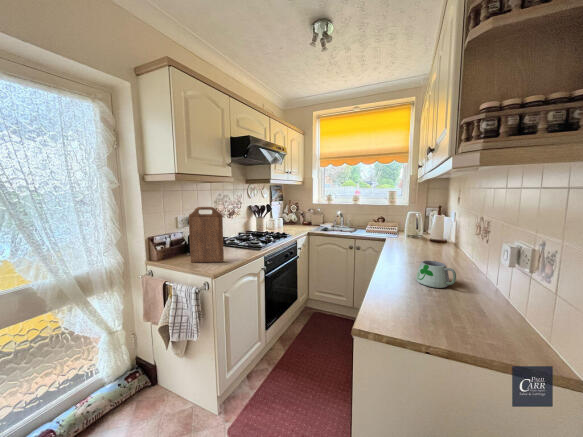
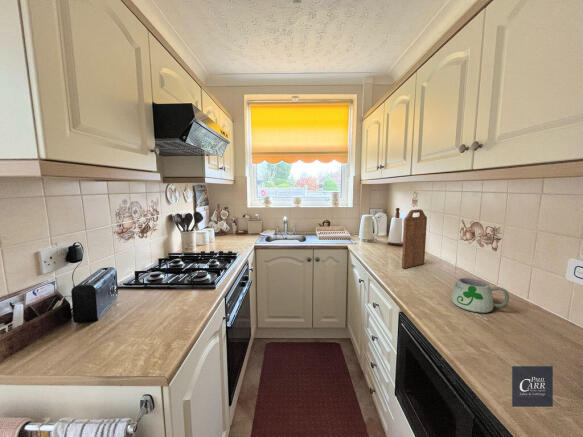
cutting board: present [189,207,224,262] -> present [402,209,427,269]

